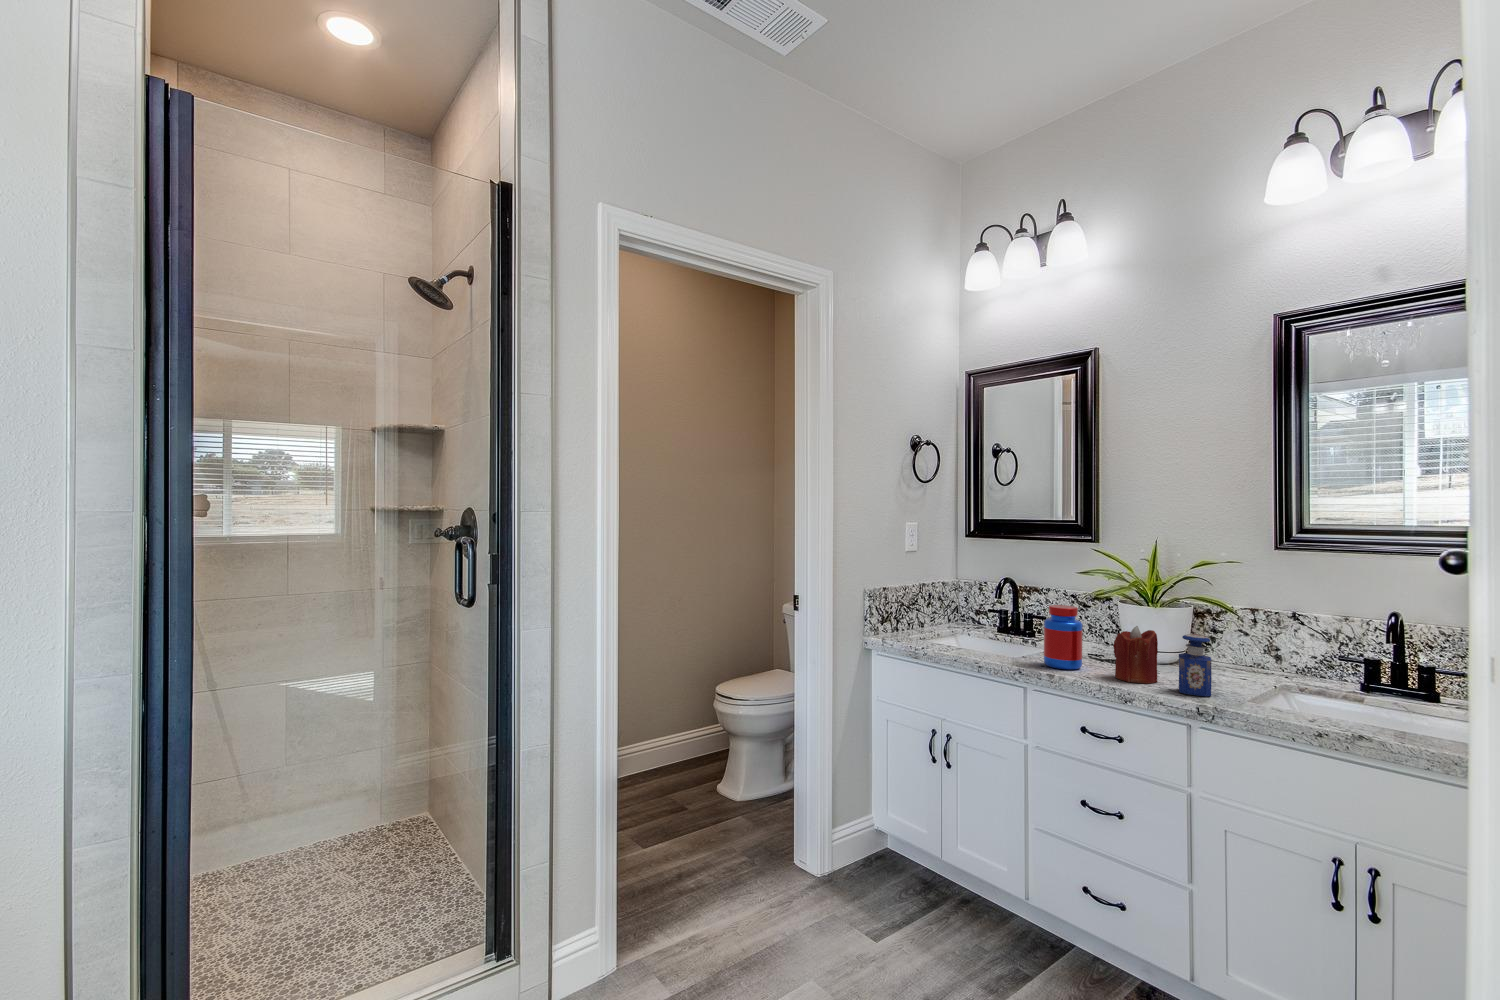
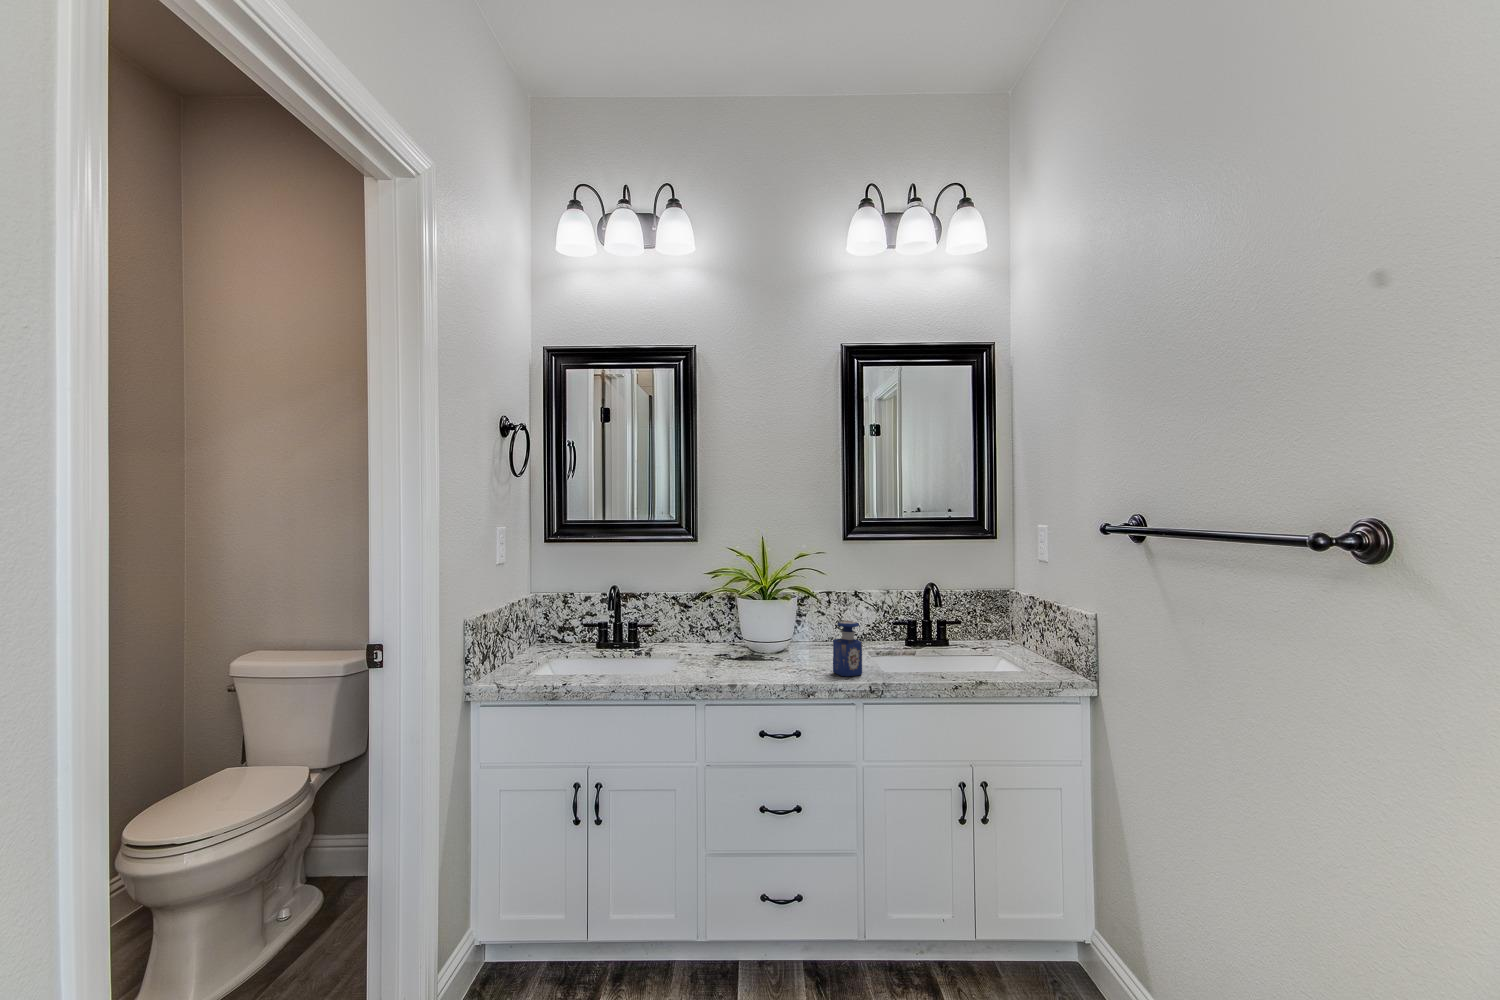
jar: present [1044,605,1083,670] -> none [704,609,740,677]
candle: present [1113,626,1158,683] -> none [773,620,809,676]

